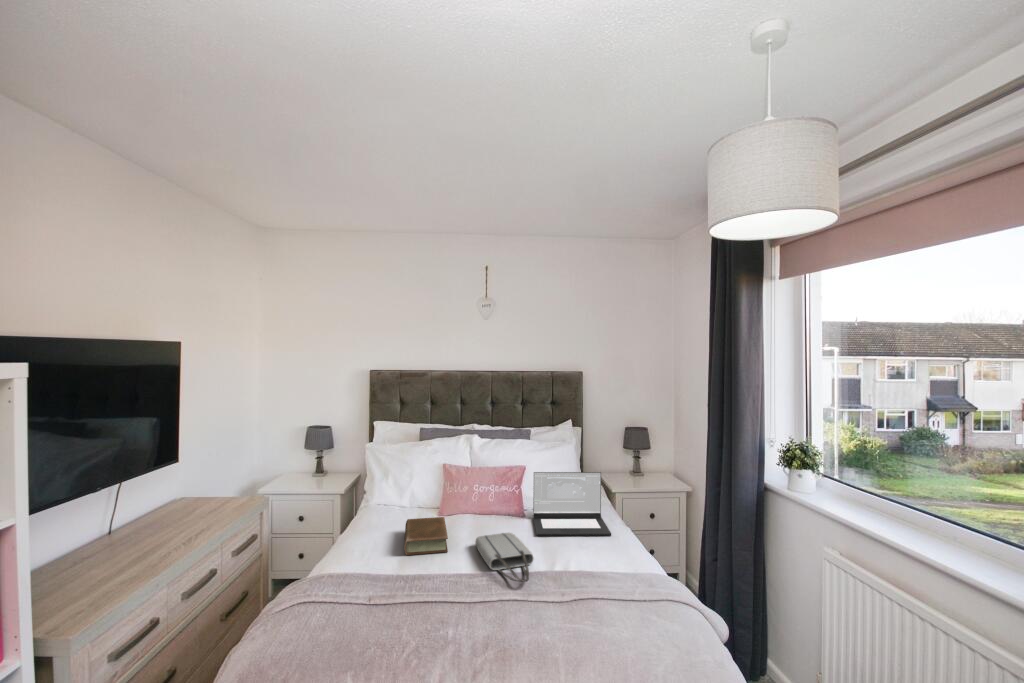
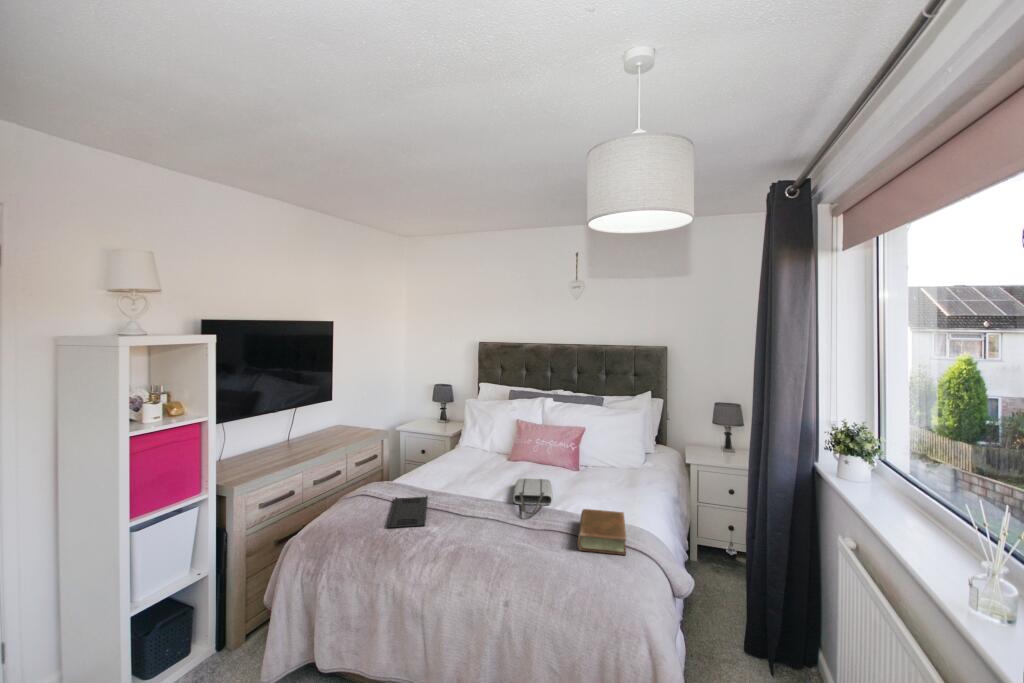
laptop: present [533,472,611,536] -> none [573,433,646,495]
book: present [404,517,448,555] -> present [578,509,626,555]
tray: none [328,579,401,643] -> present [388,495,428,528]

